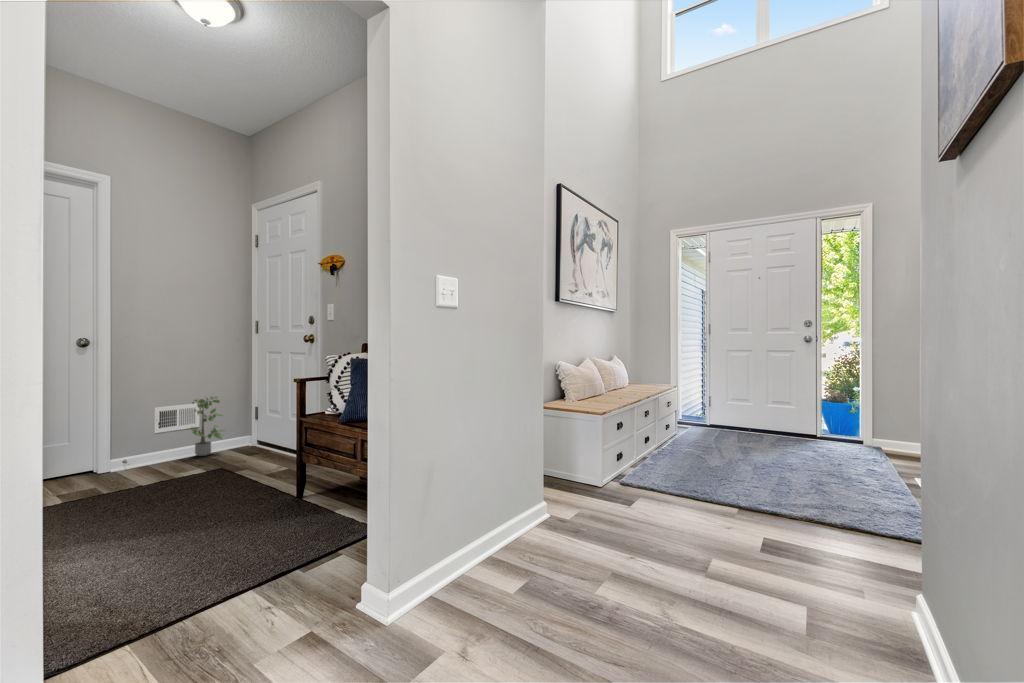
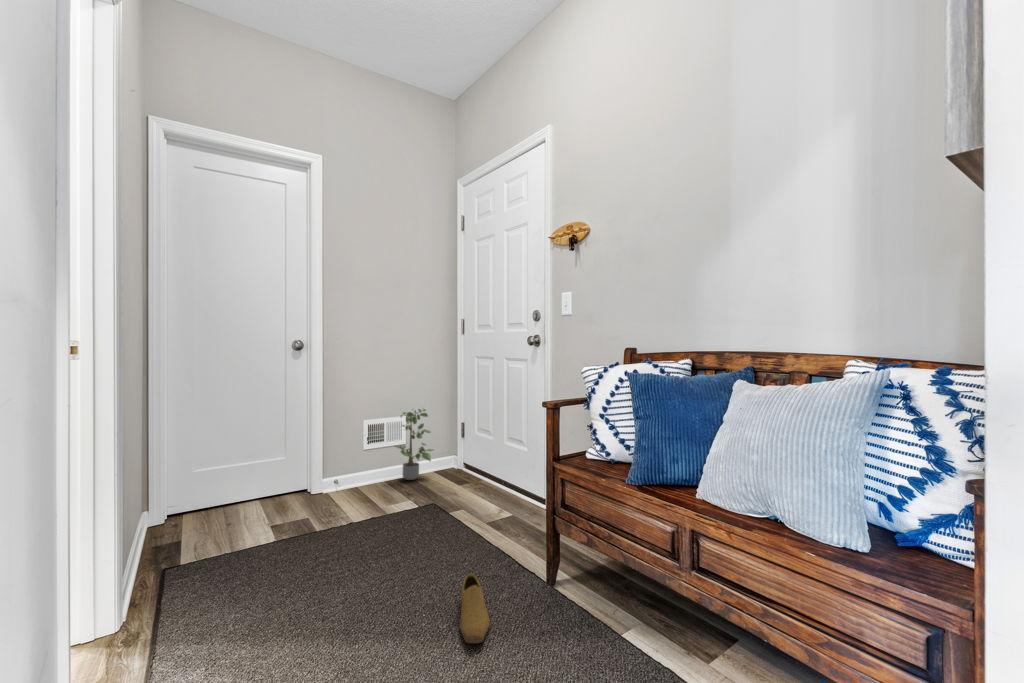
shoe: none [223,495,247,527] -> present [459,574,490,643]

